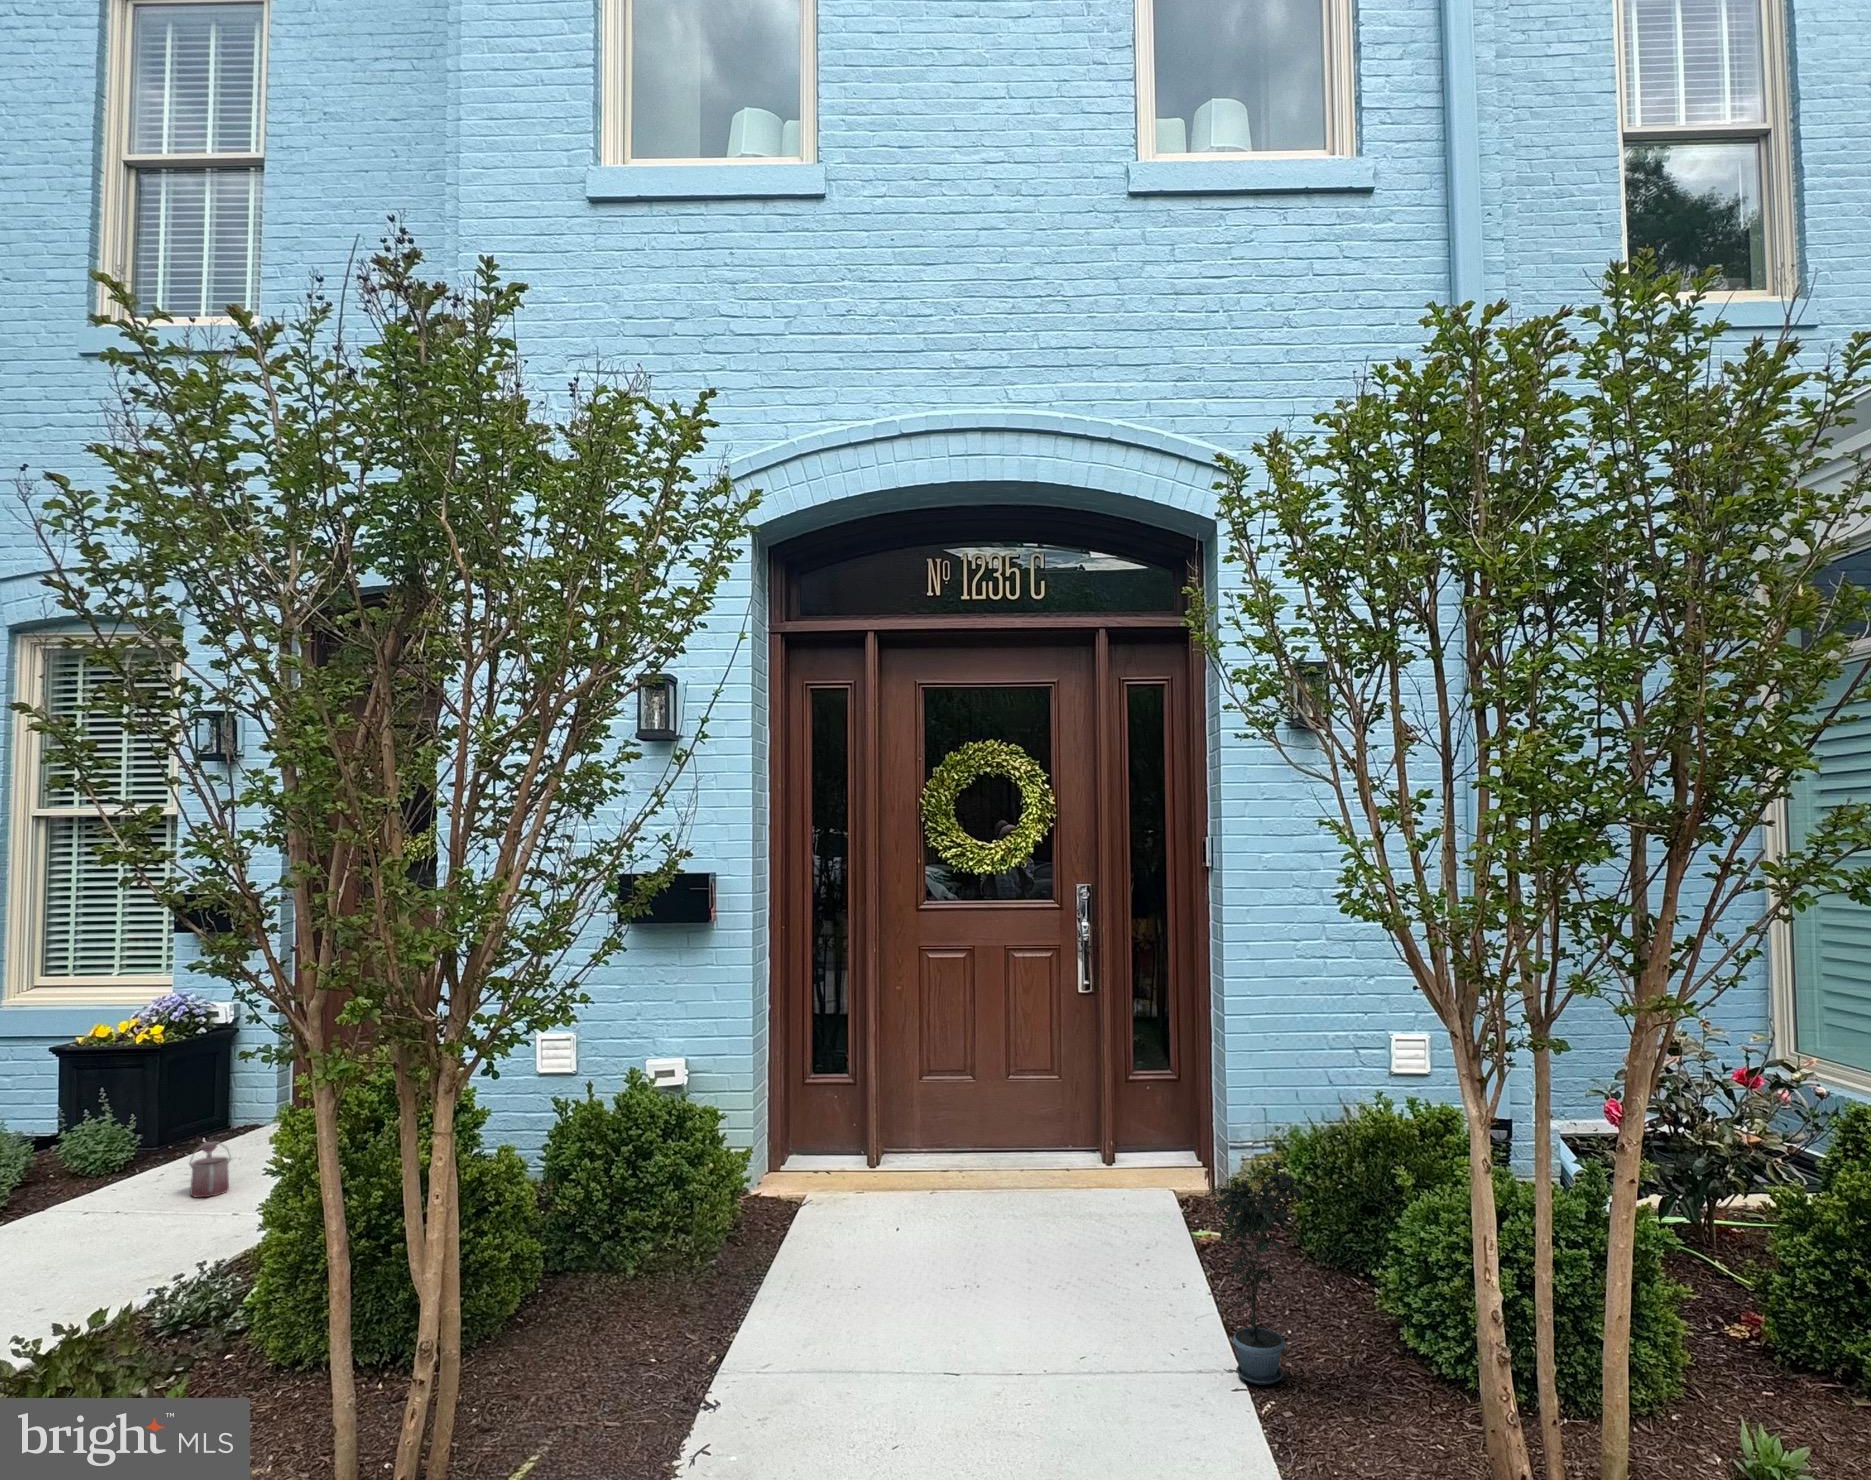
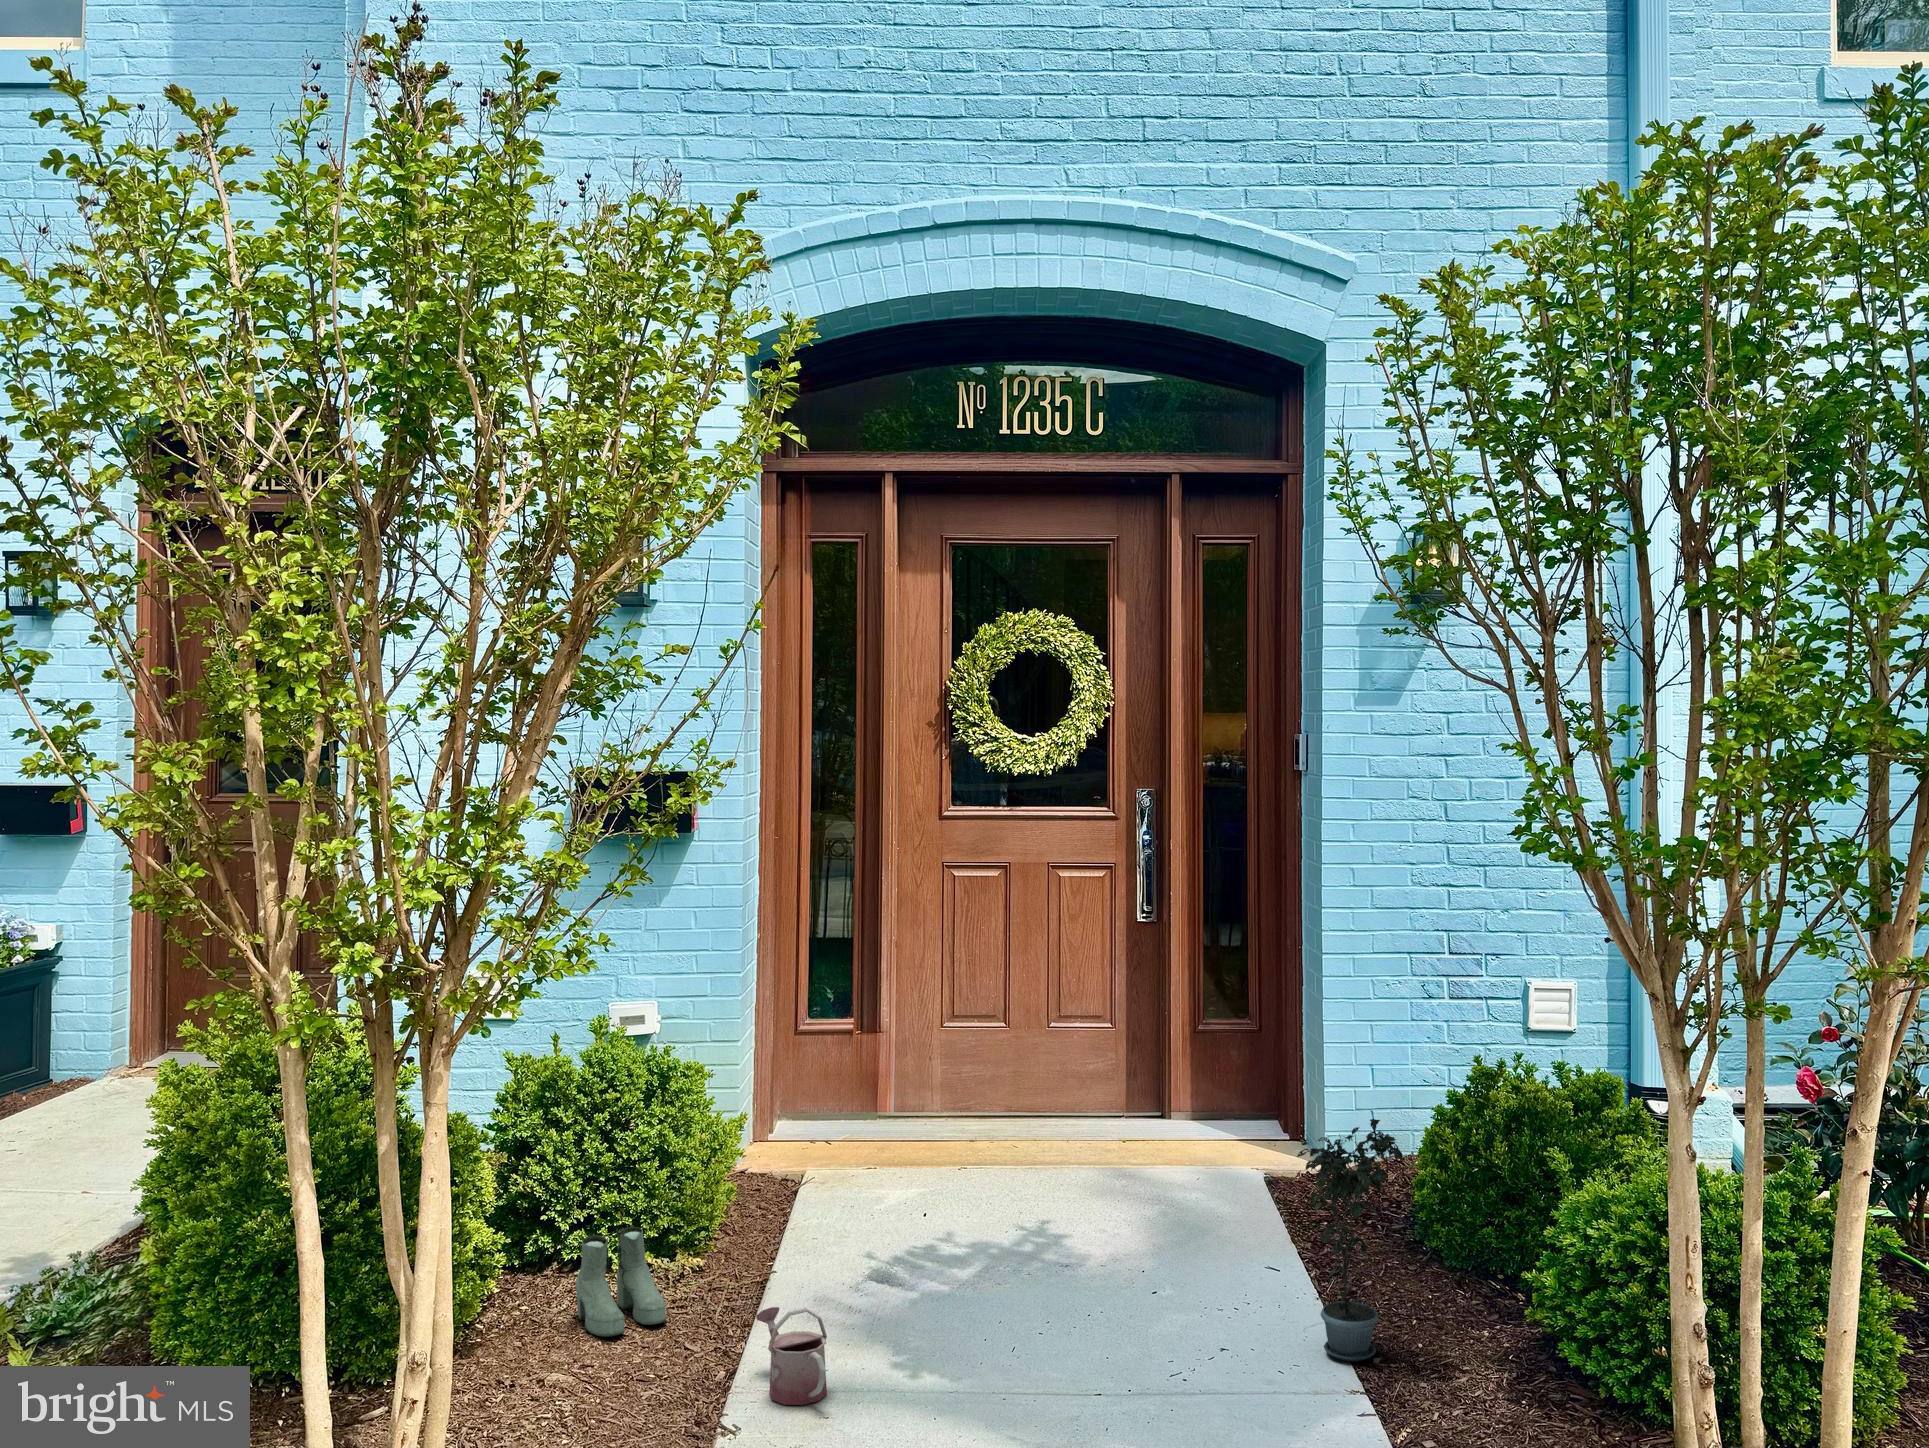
watering can: present [189,1142,232,1197] -> present [756,1307,827,1405]
boots: none [583,1255,659,1356] -> present [576,1227,666,1337]

